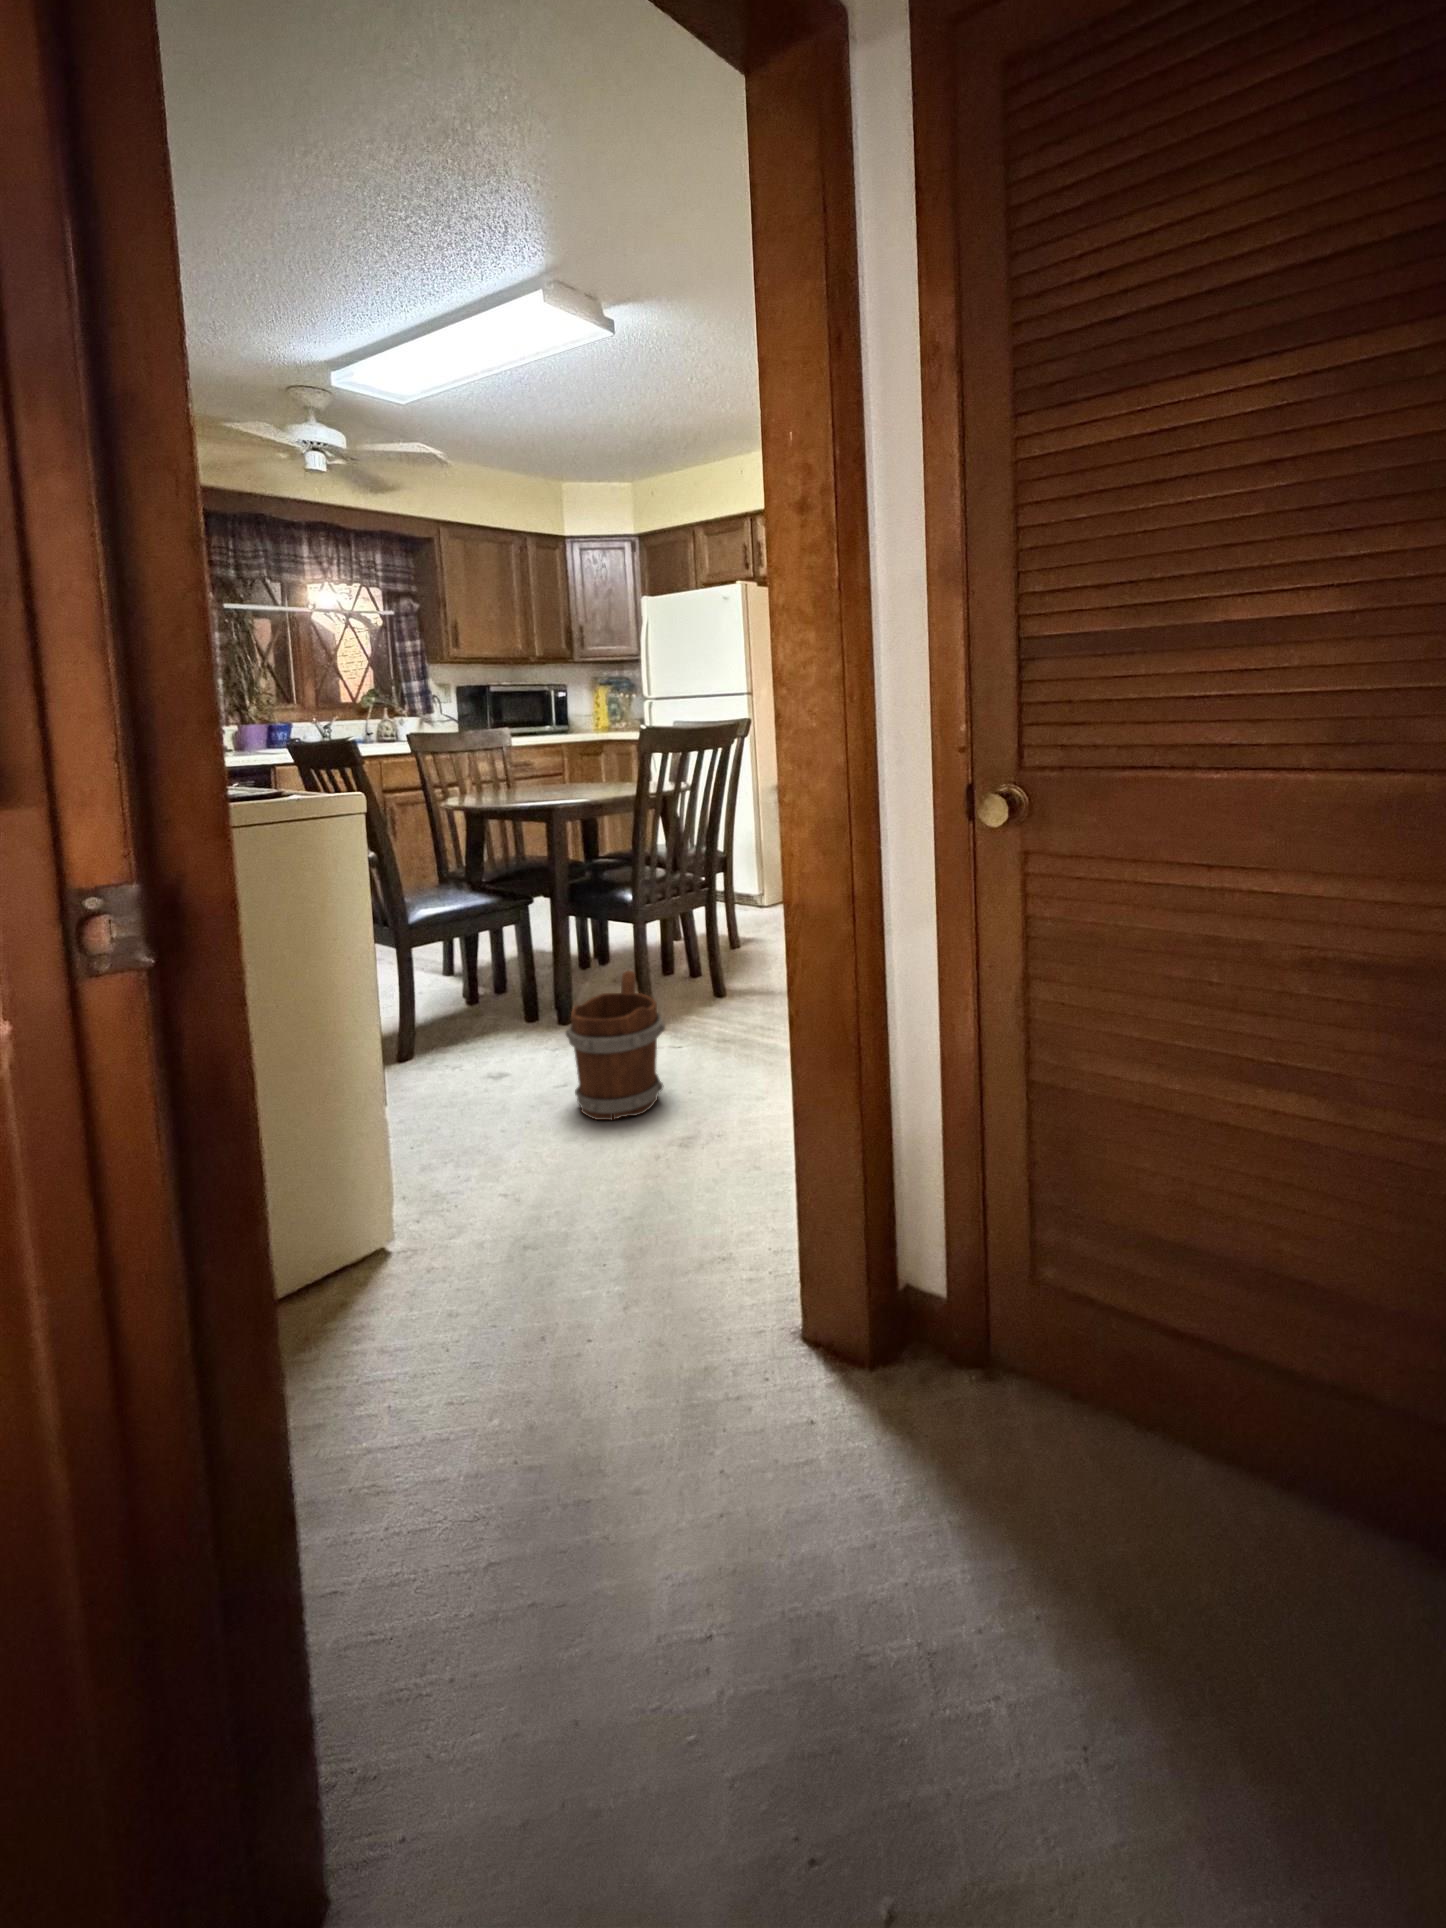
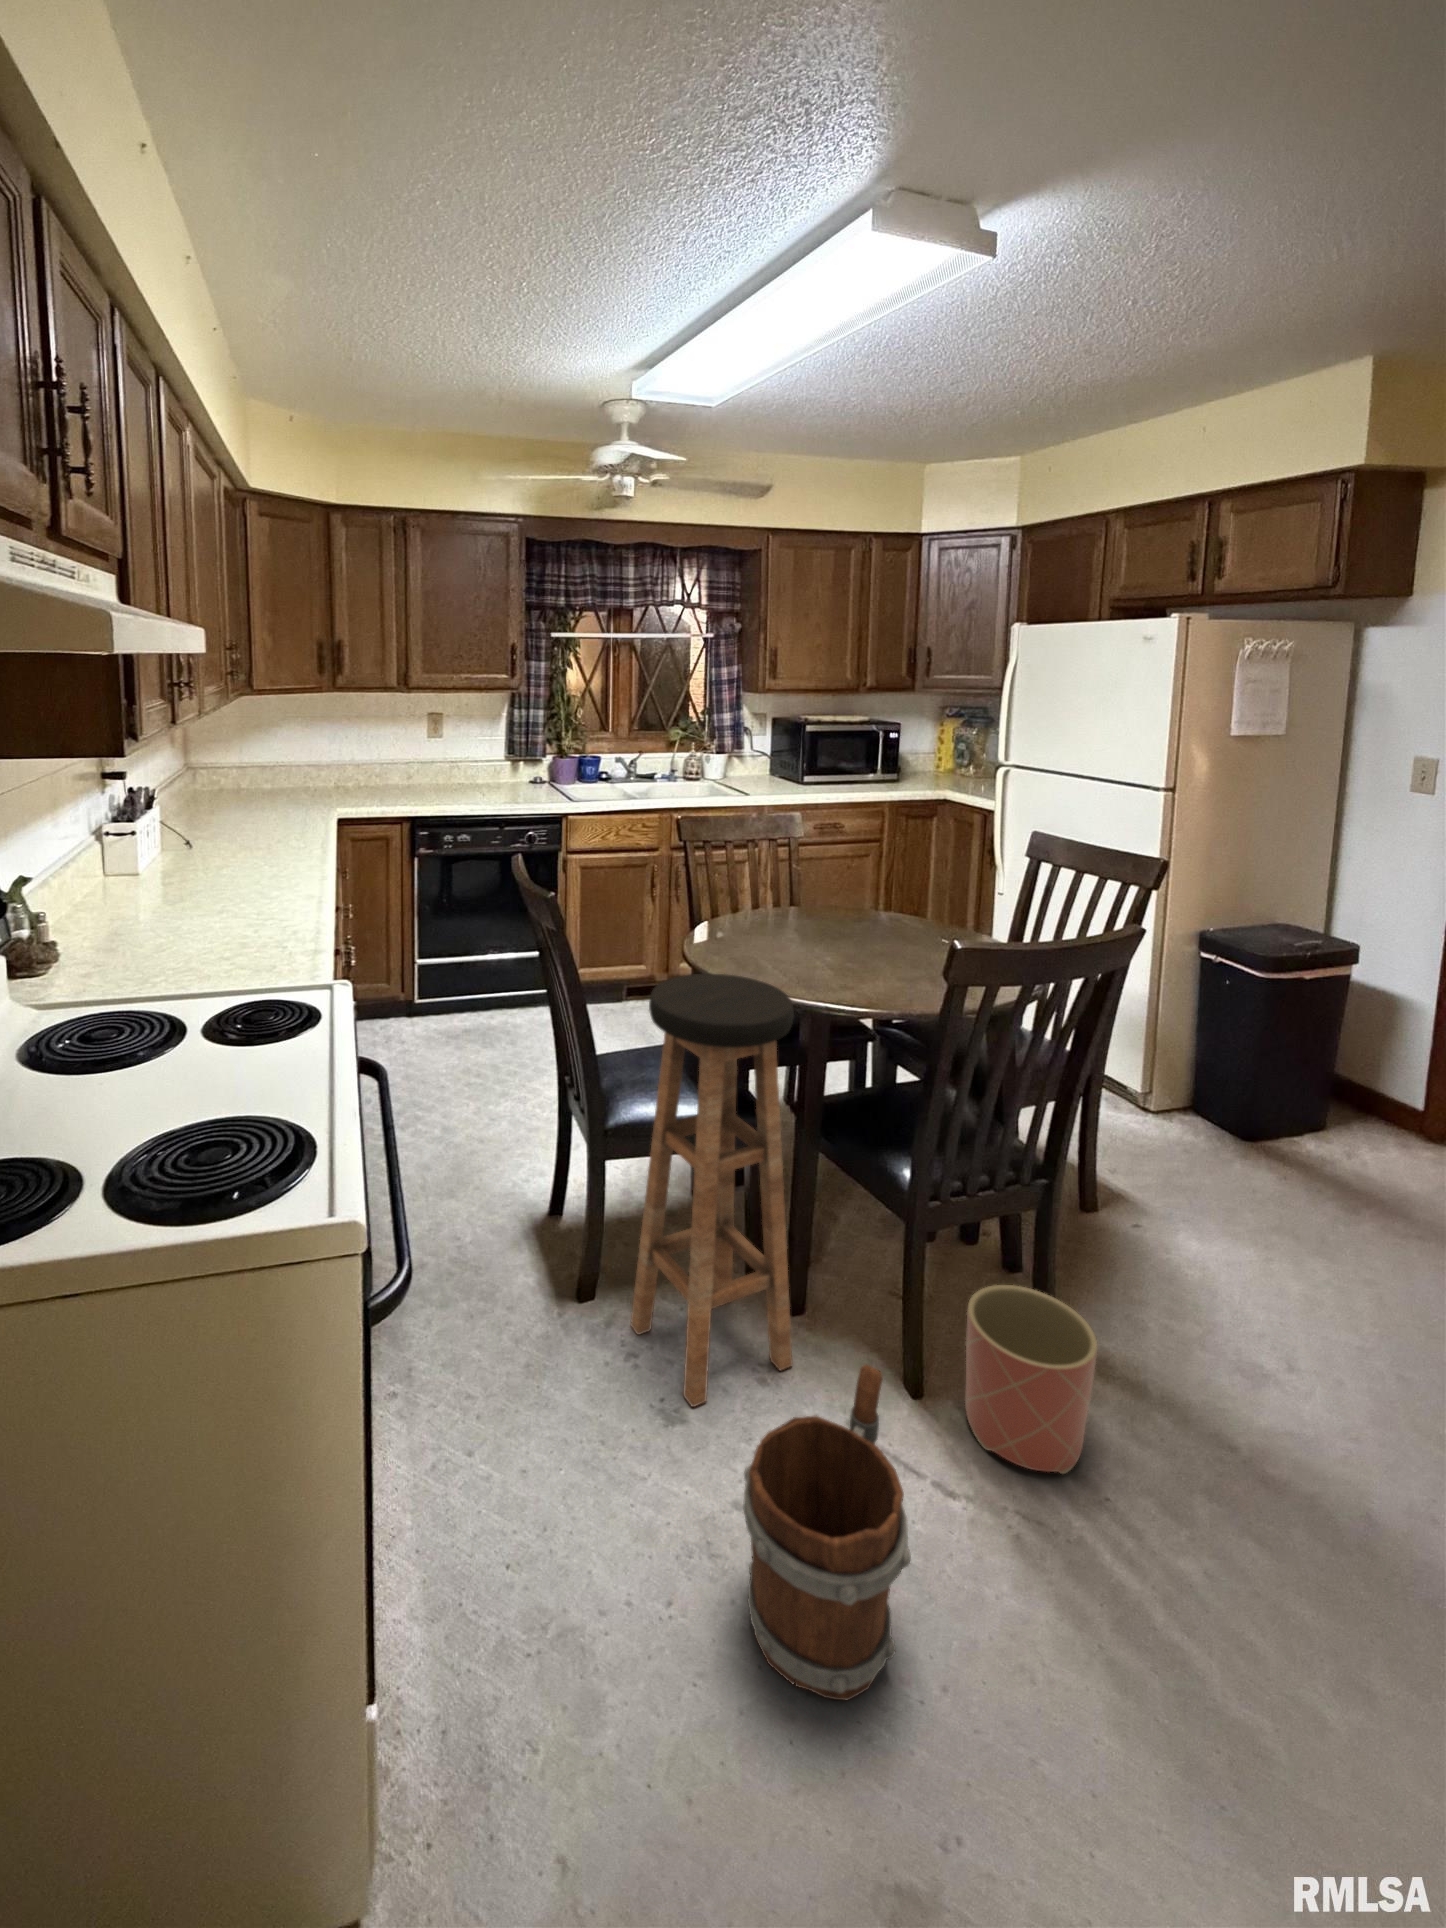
bar stool: none [444,790,573,1070] -> present [631,974,794,1407]
planter: none [675,945,744,1033] -> present [965,1285,1098,1474]

